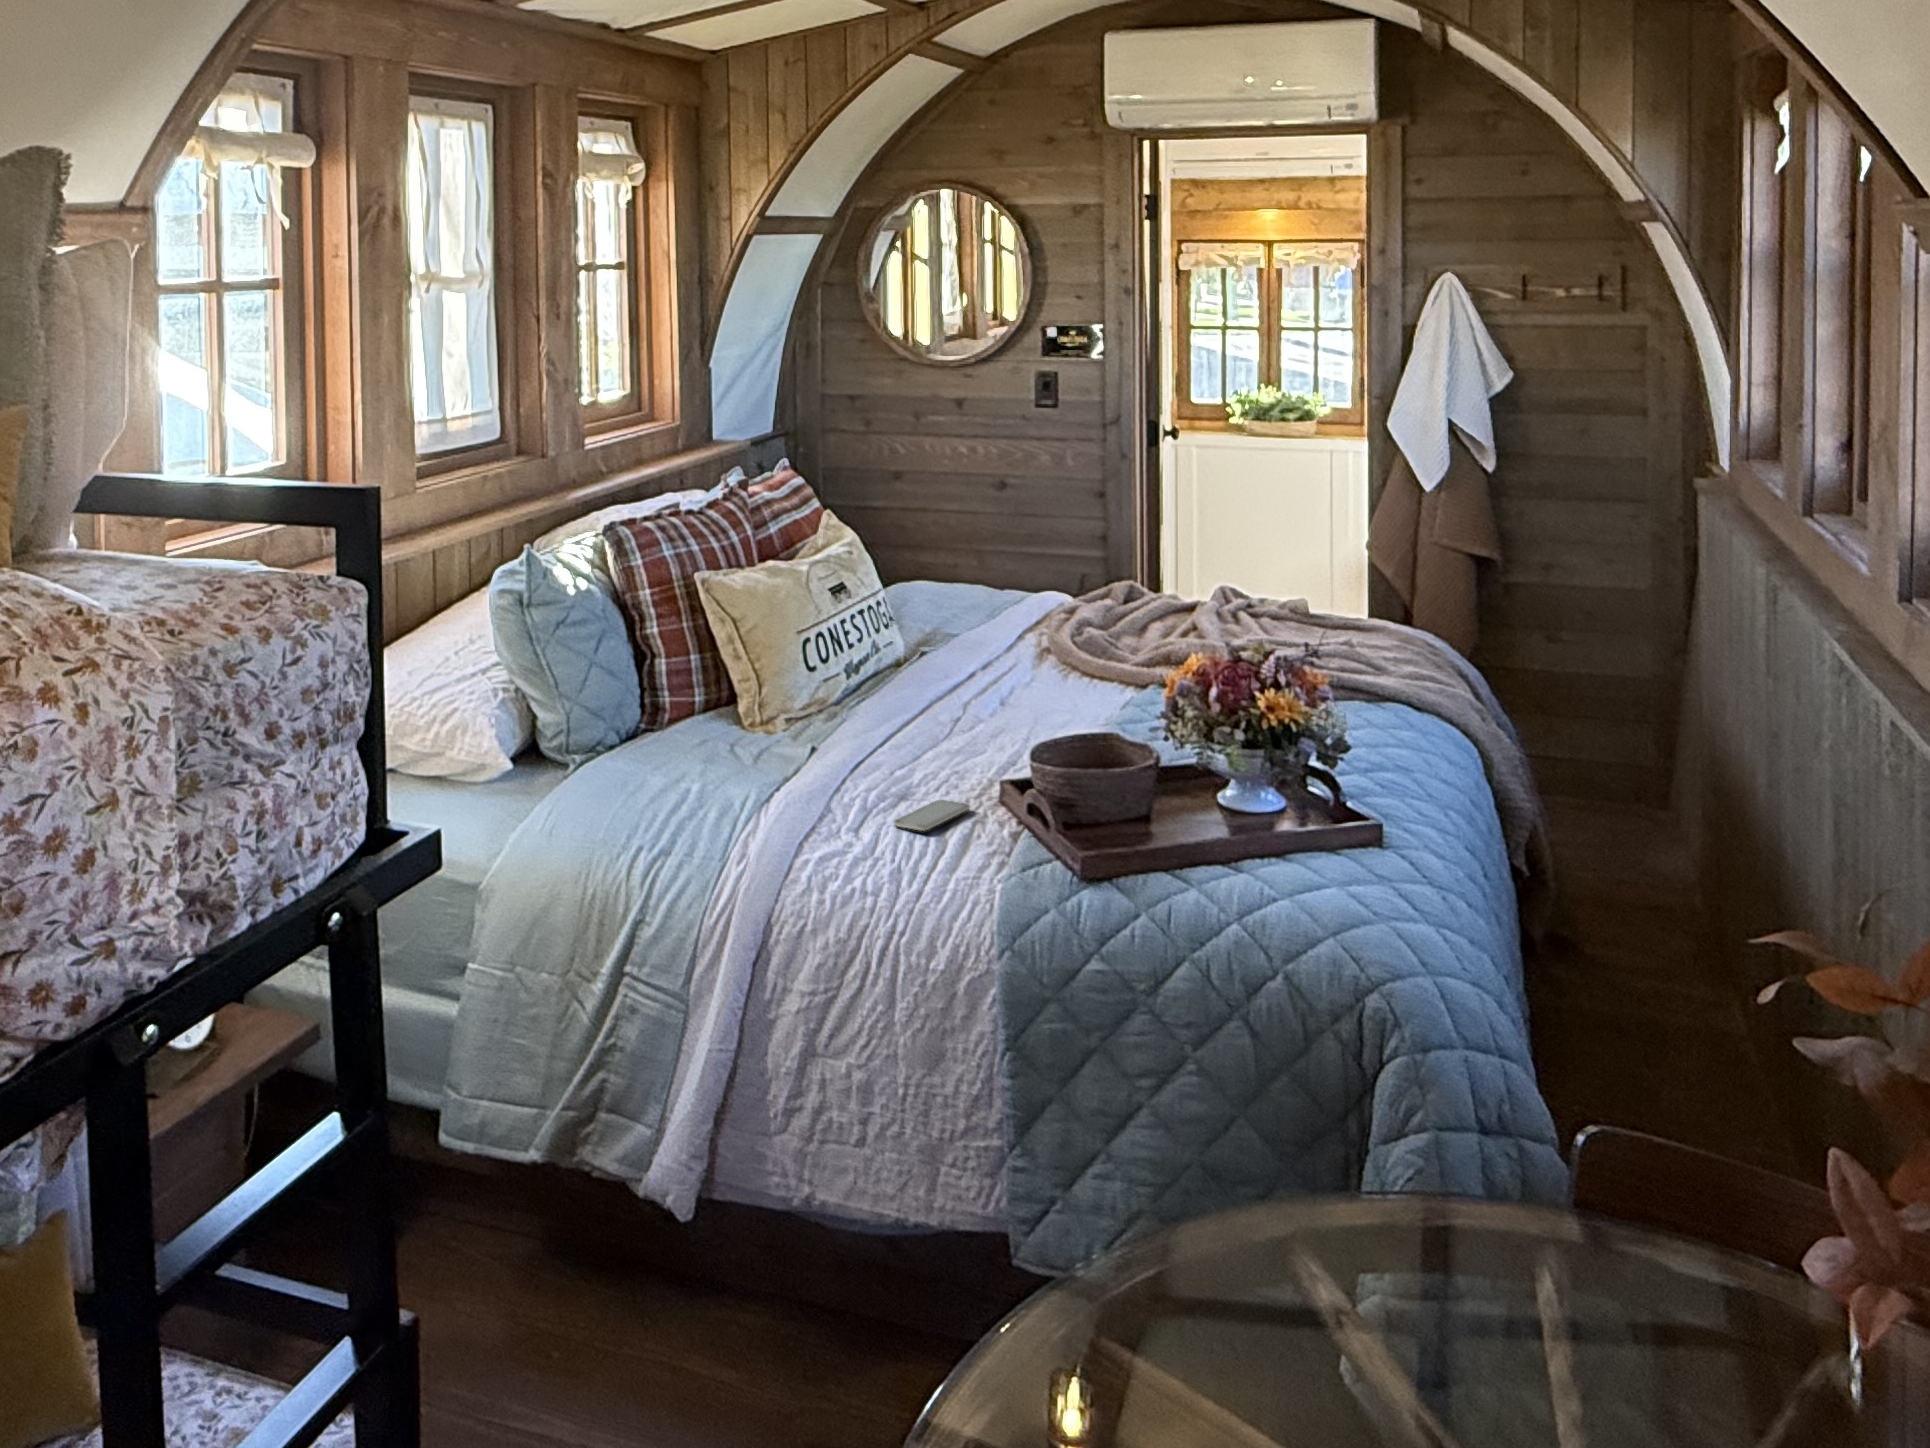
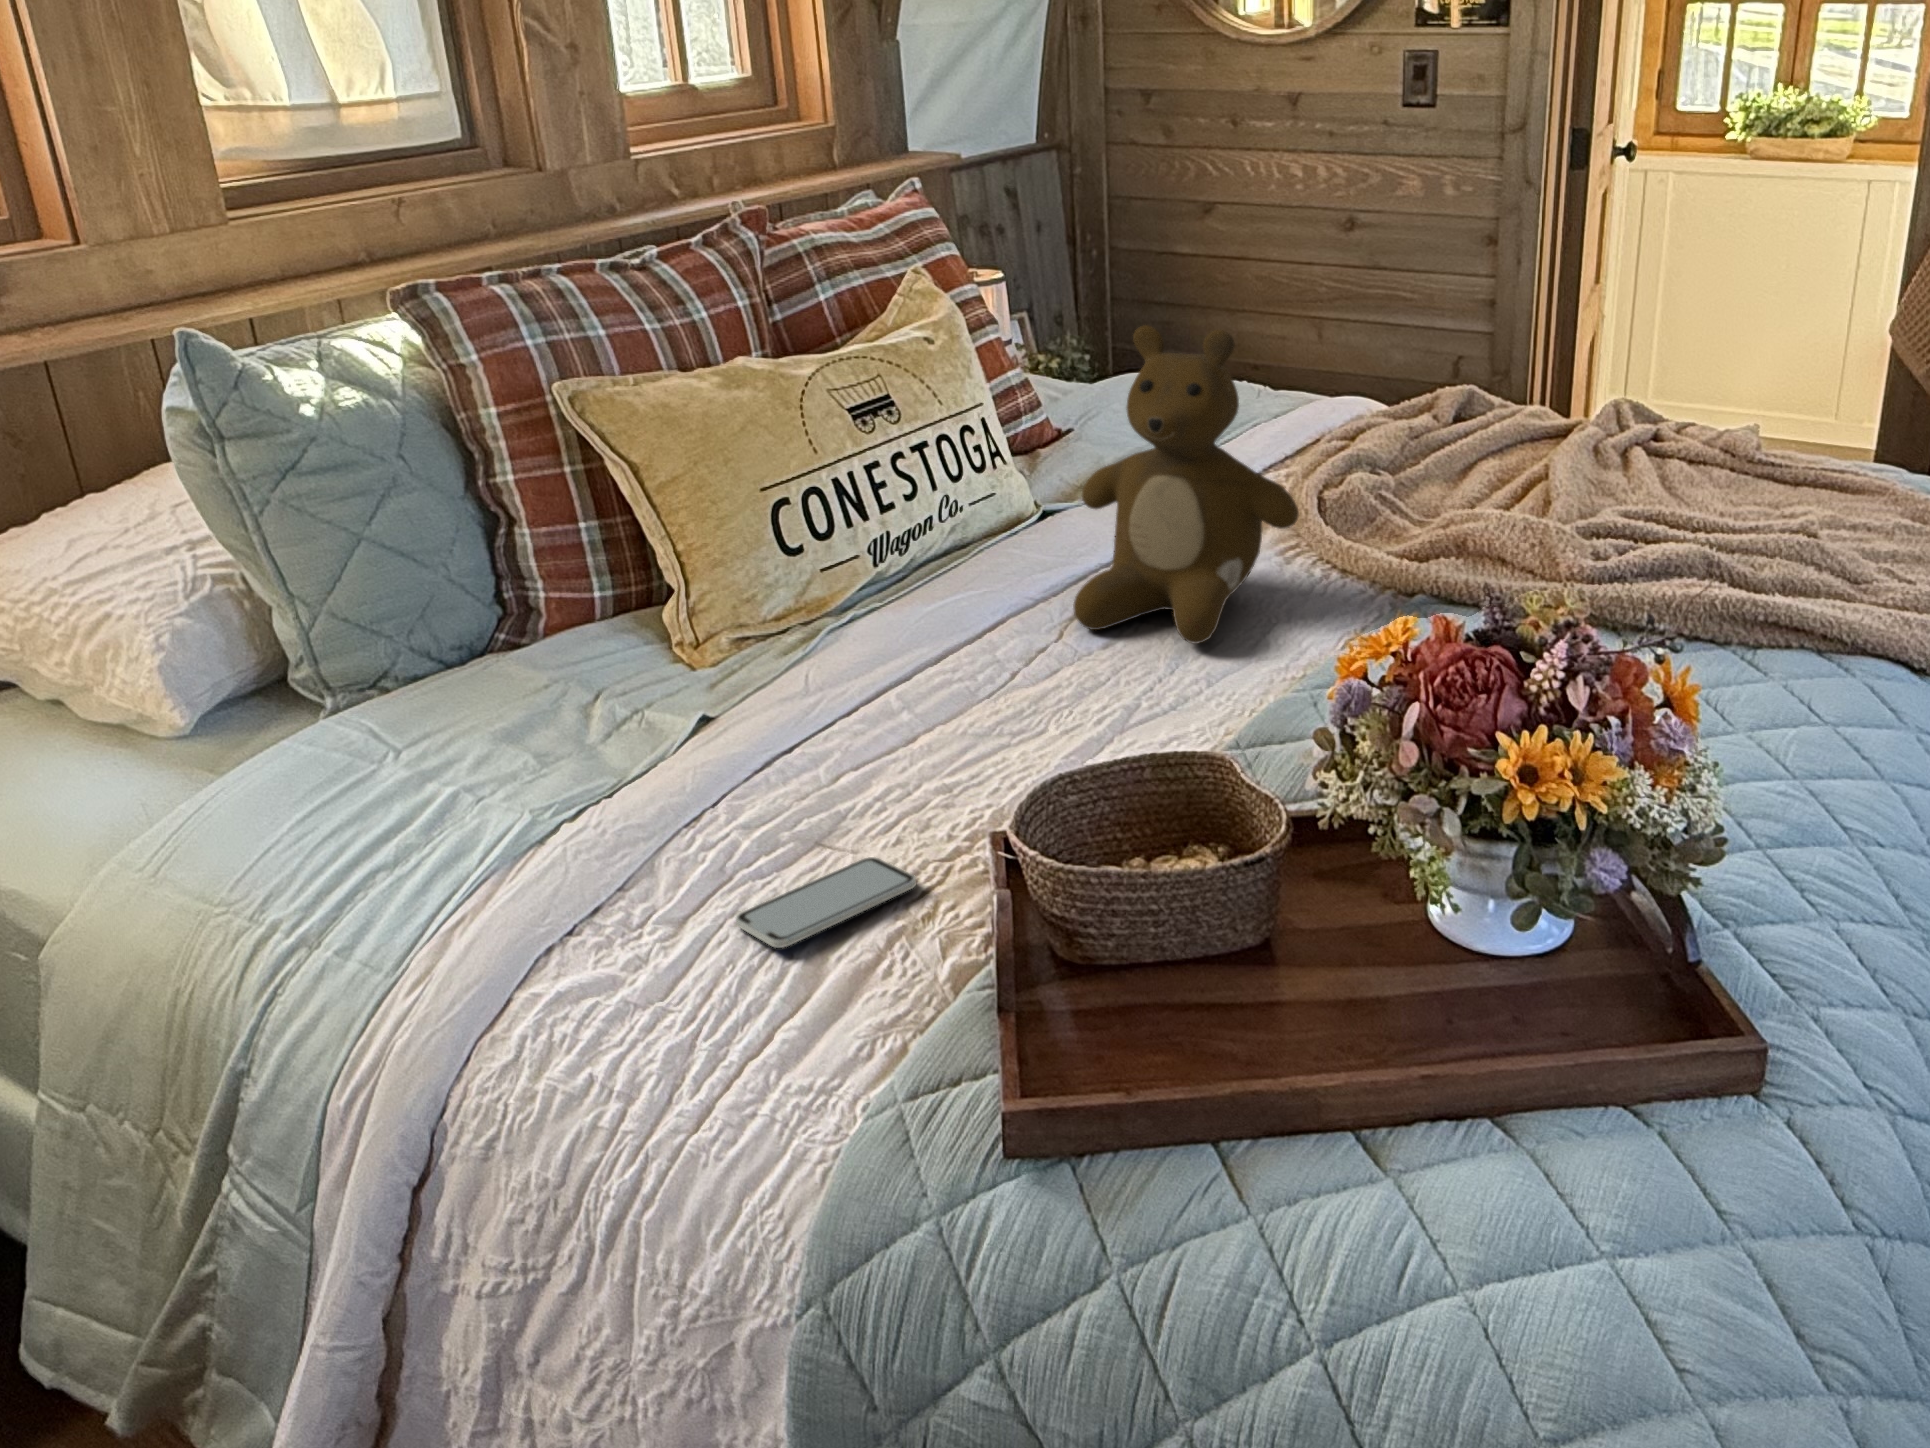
teddy bear: none [959,539,1086,712] -> present [1073,325,1299,644]

